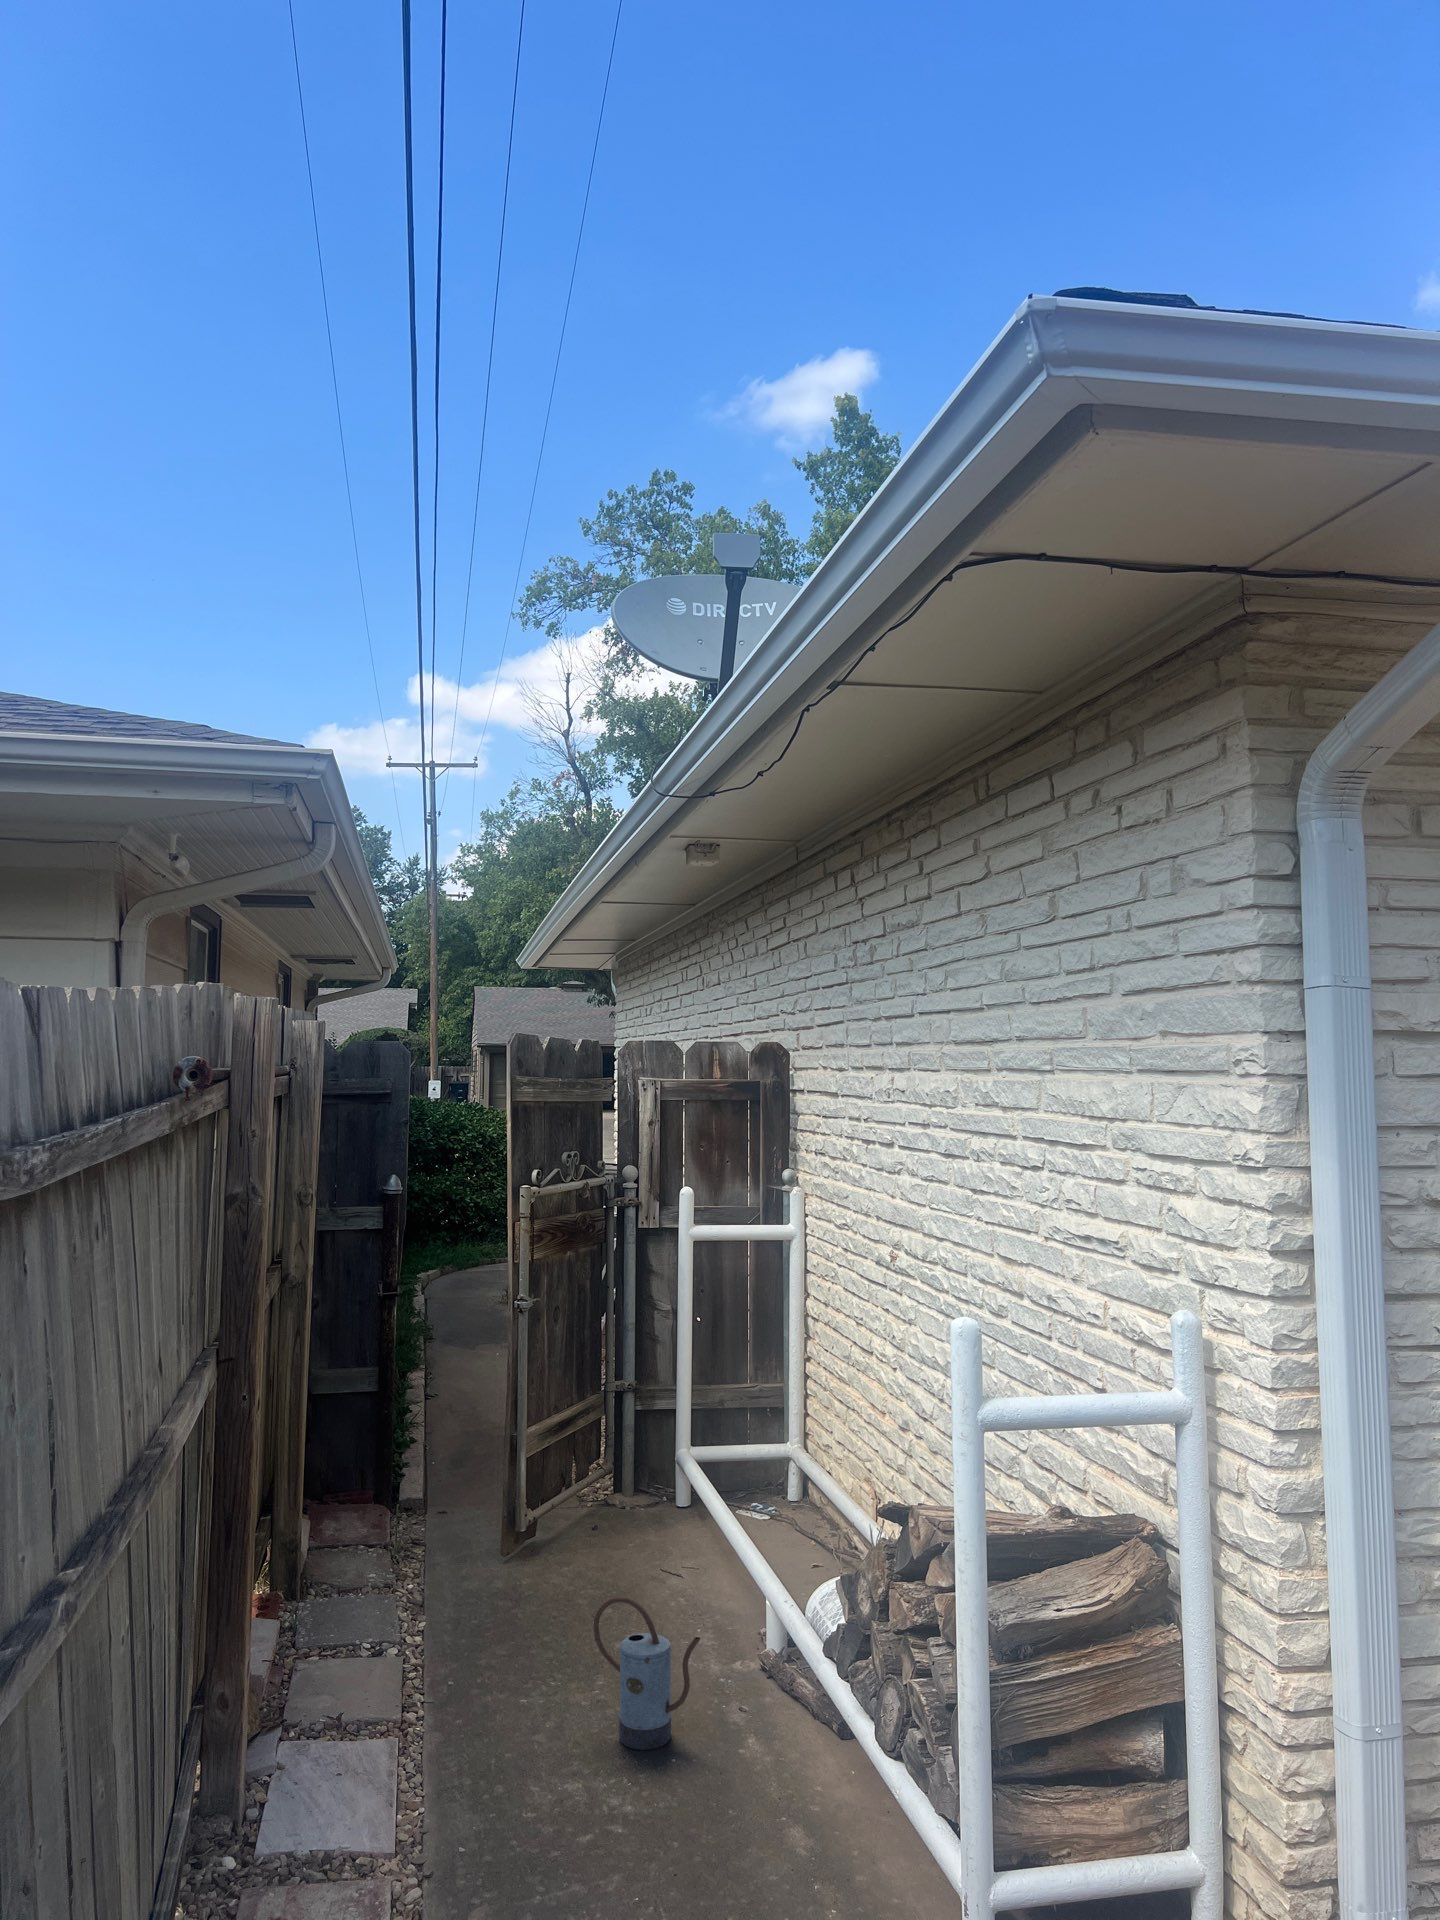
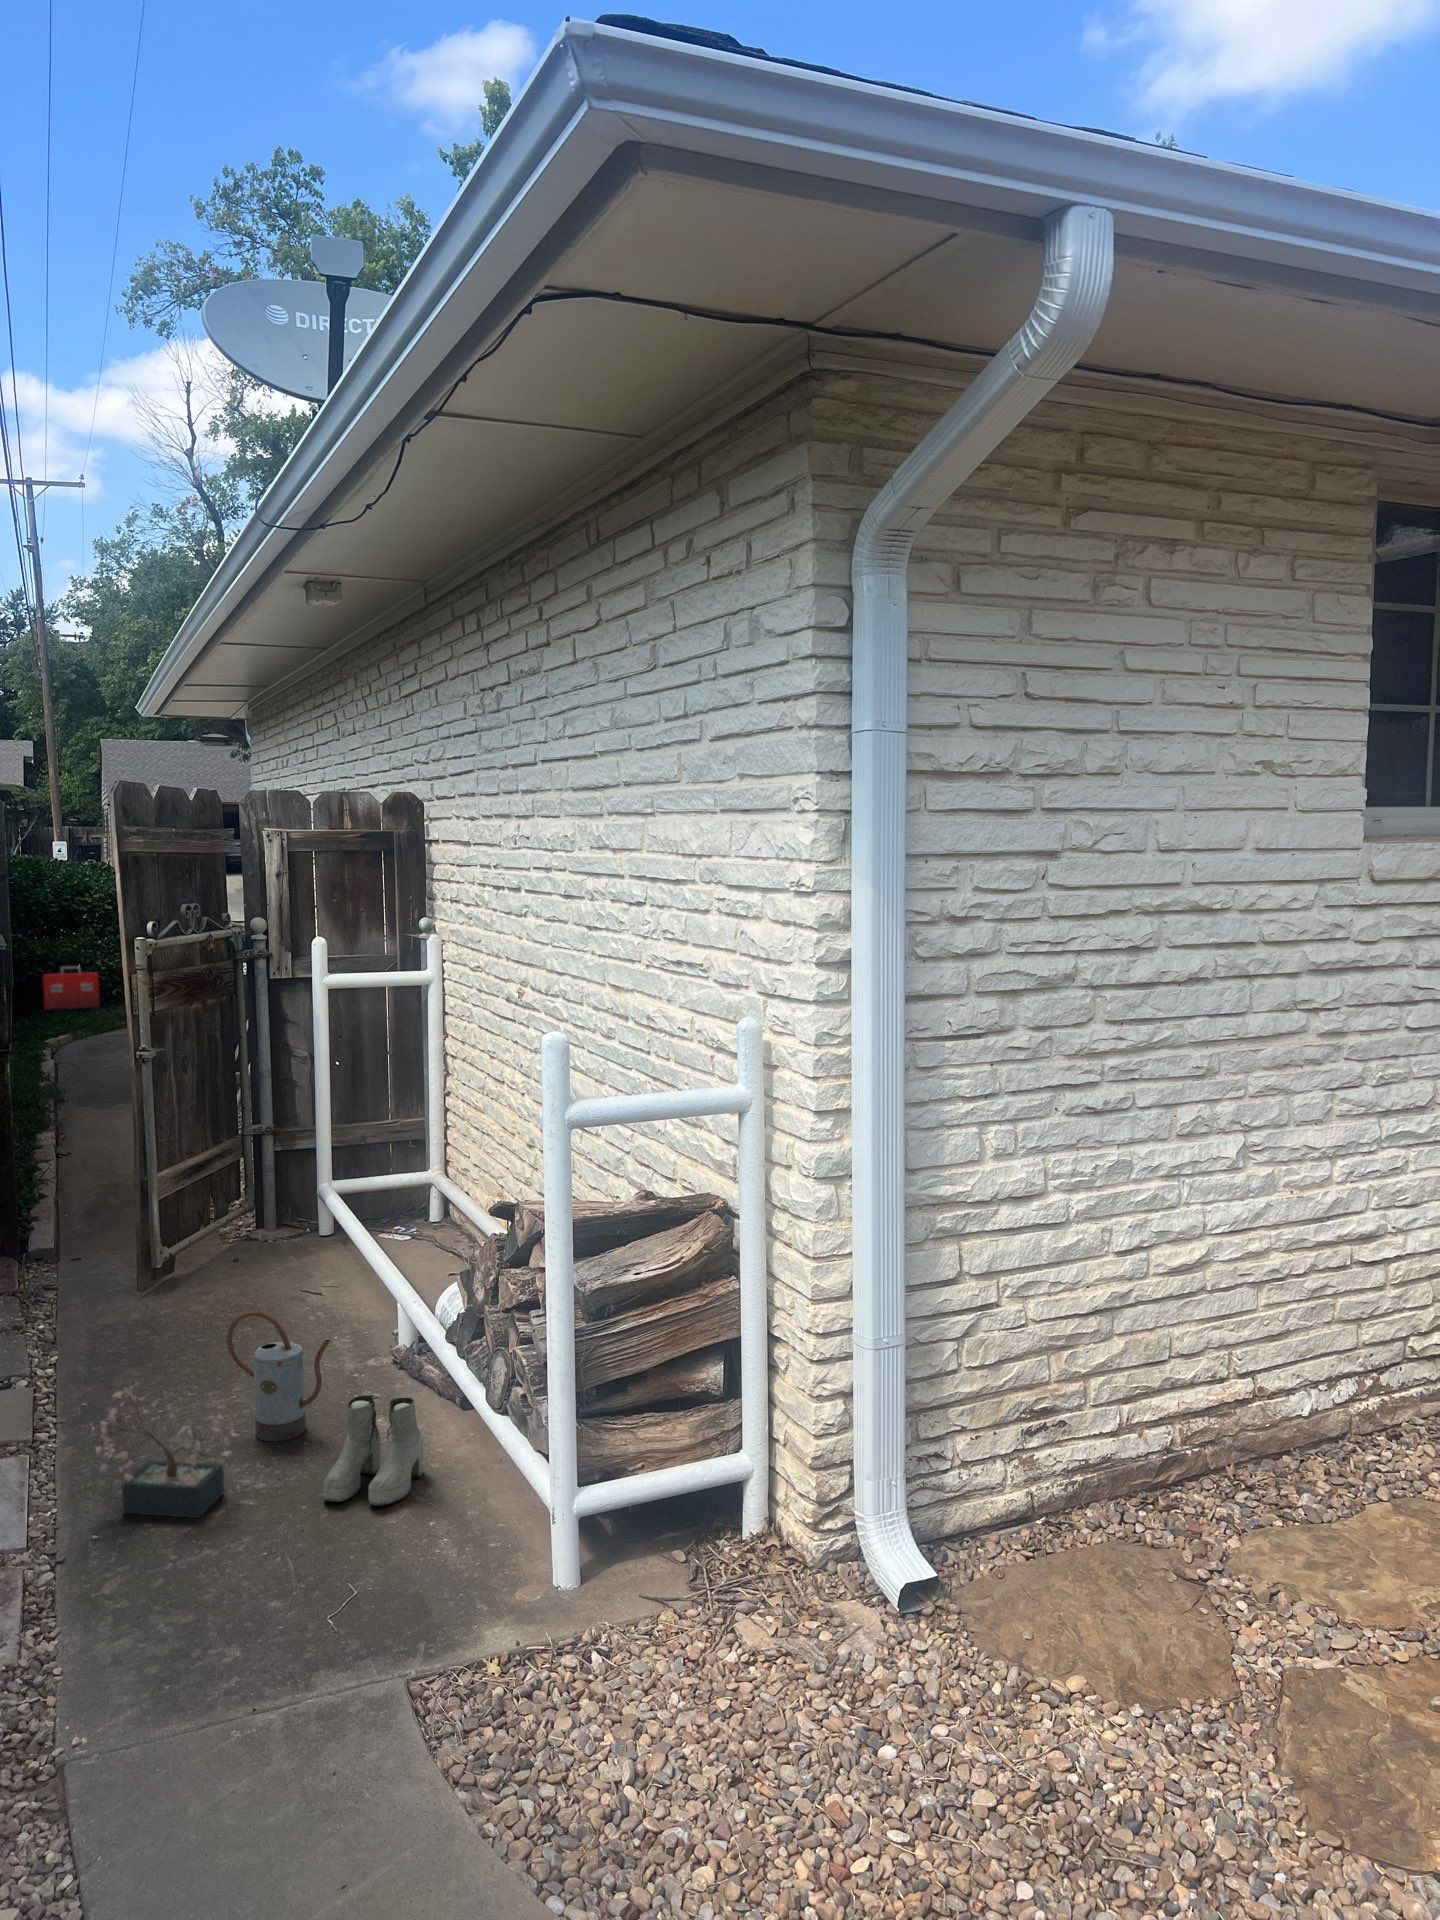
toolbox: none [421,1199,469,1240] -> present [43,966,99,1010]
decorative plant: none [457,1670,607,1840] -> present [90,1382,239,1518]
boots: none [693,1711,800,1851] -> present [323,1395,423,1506]

